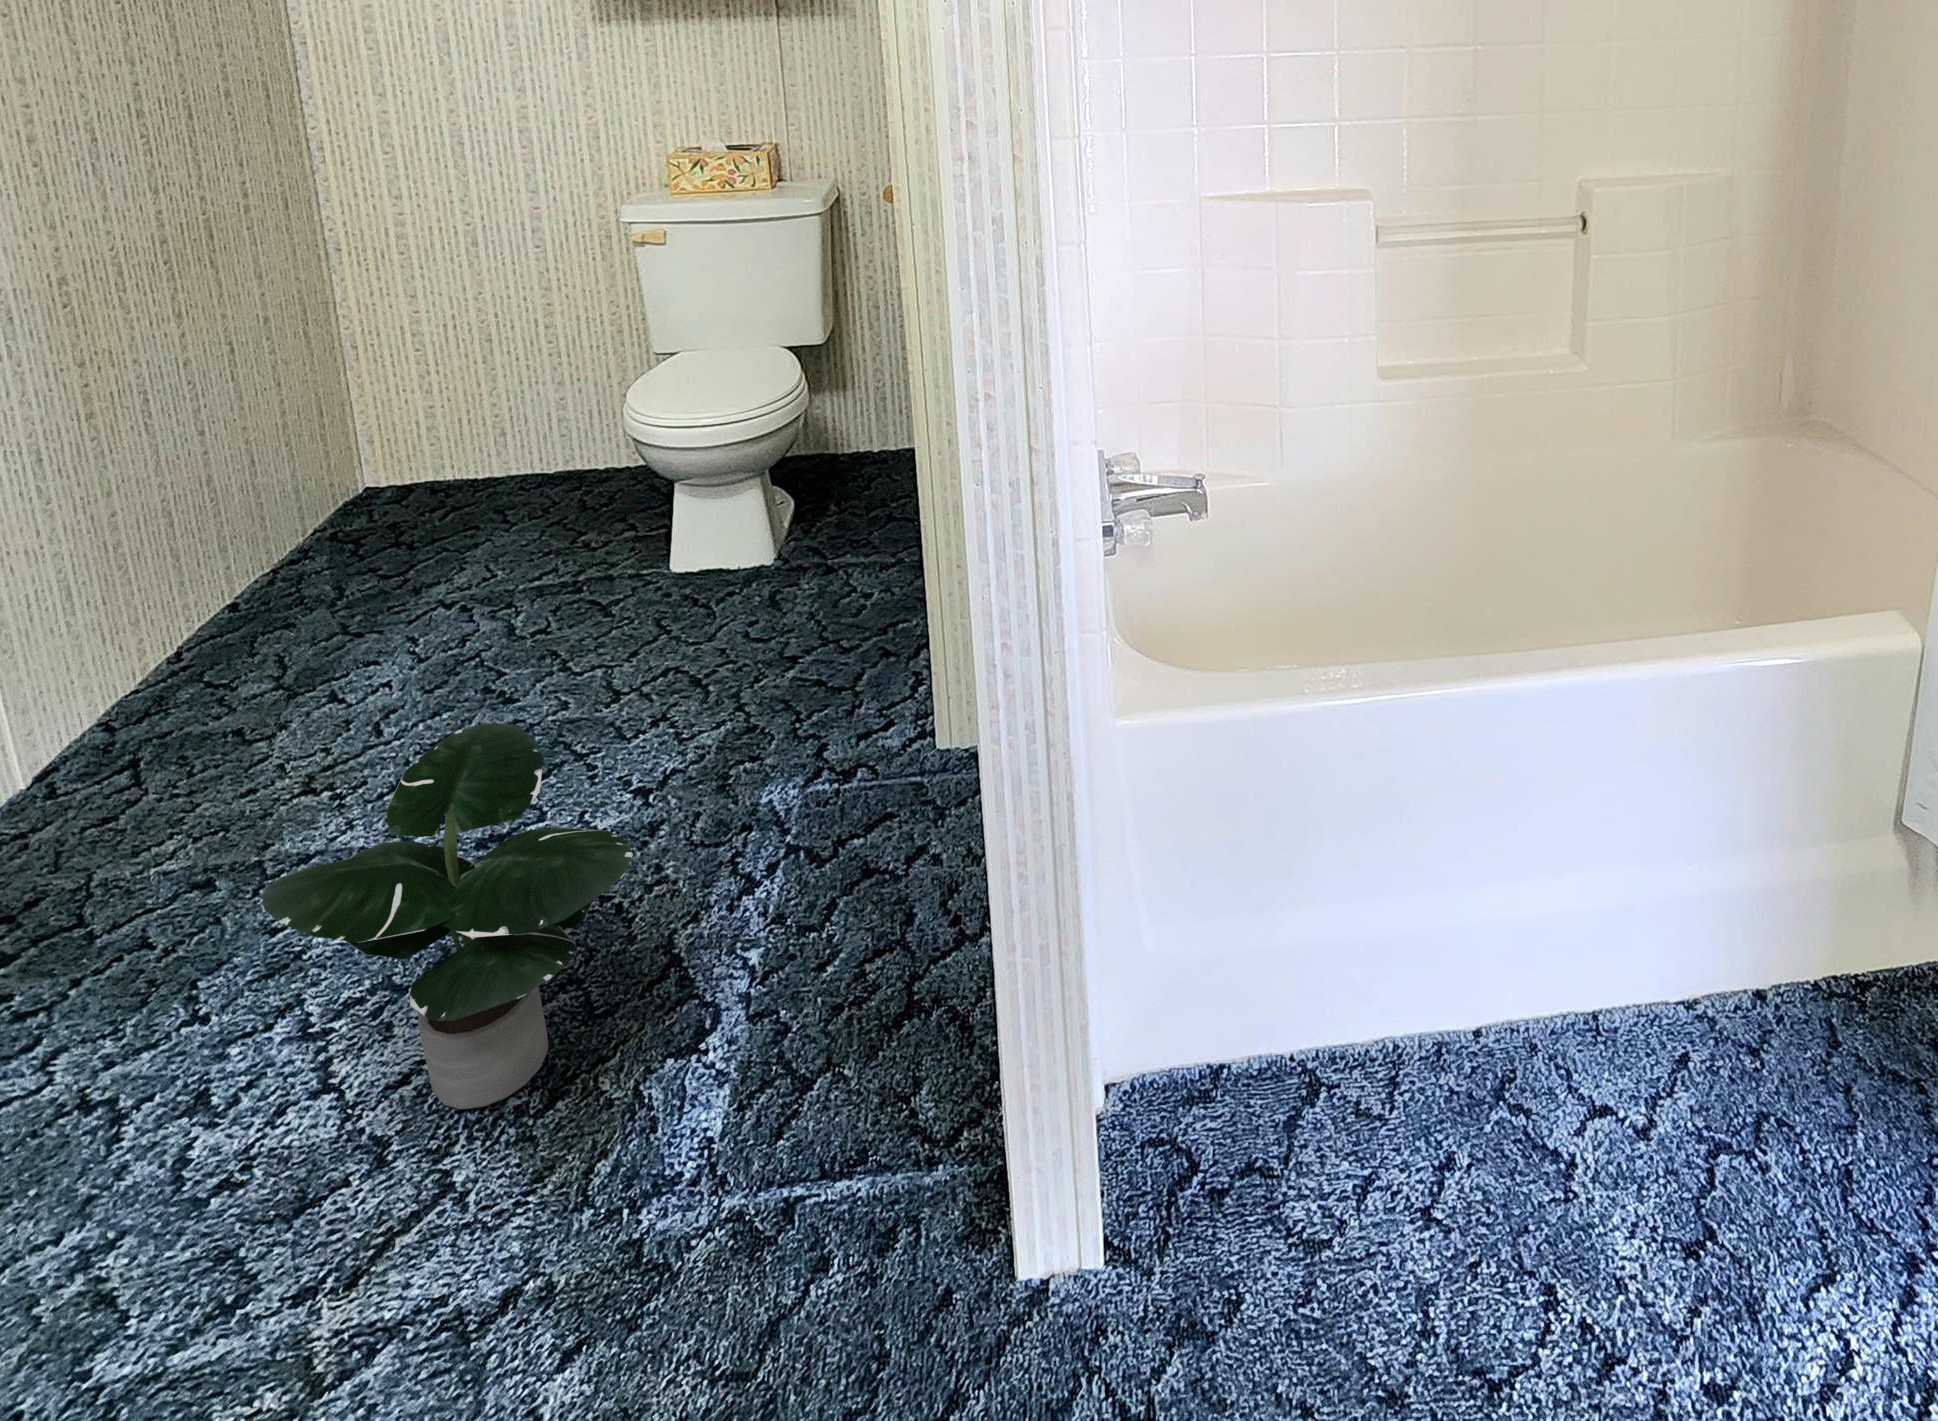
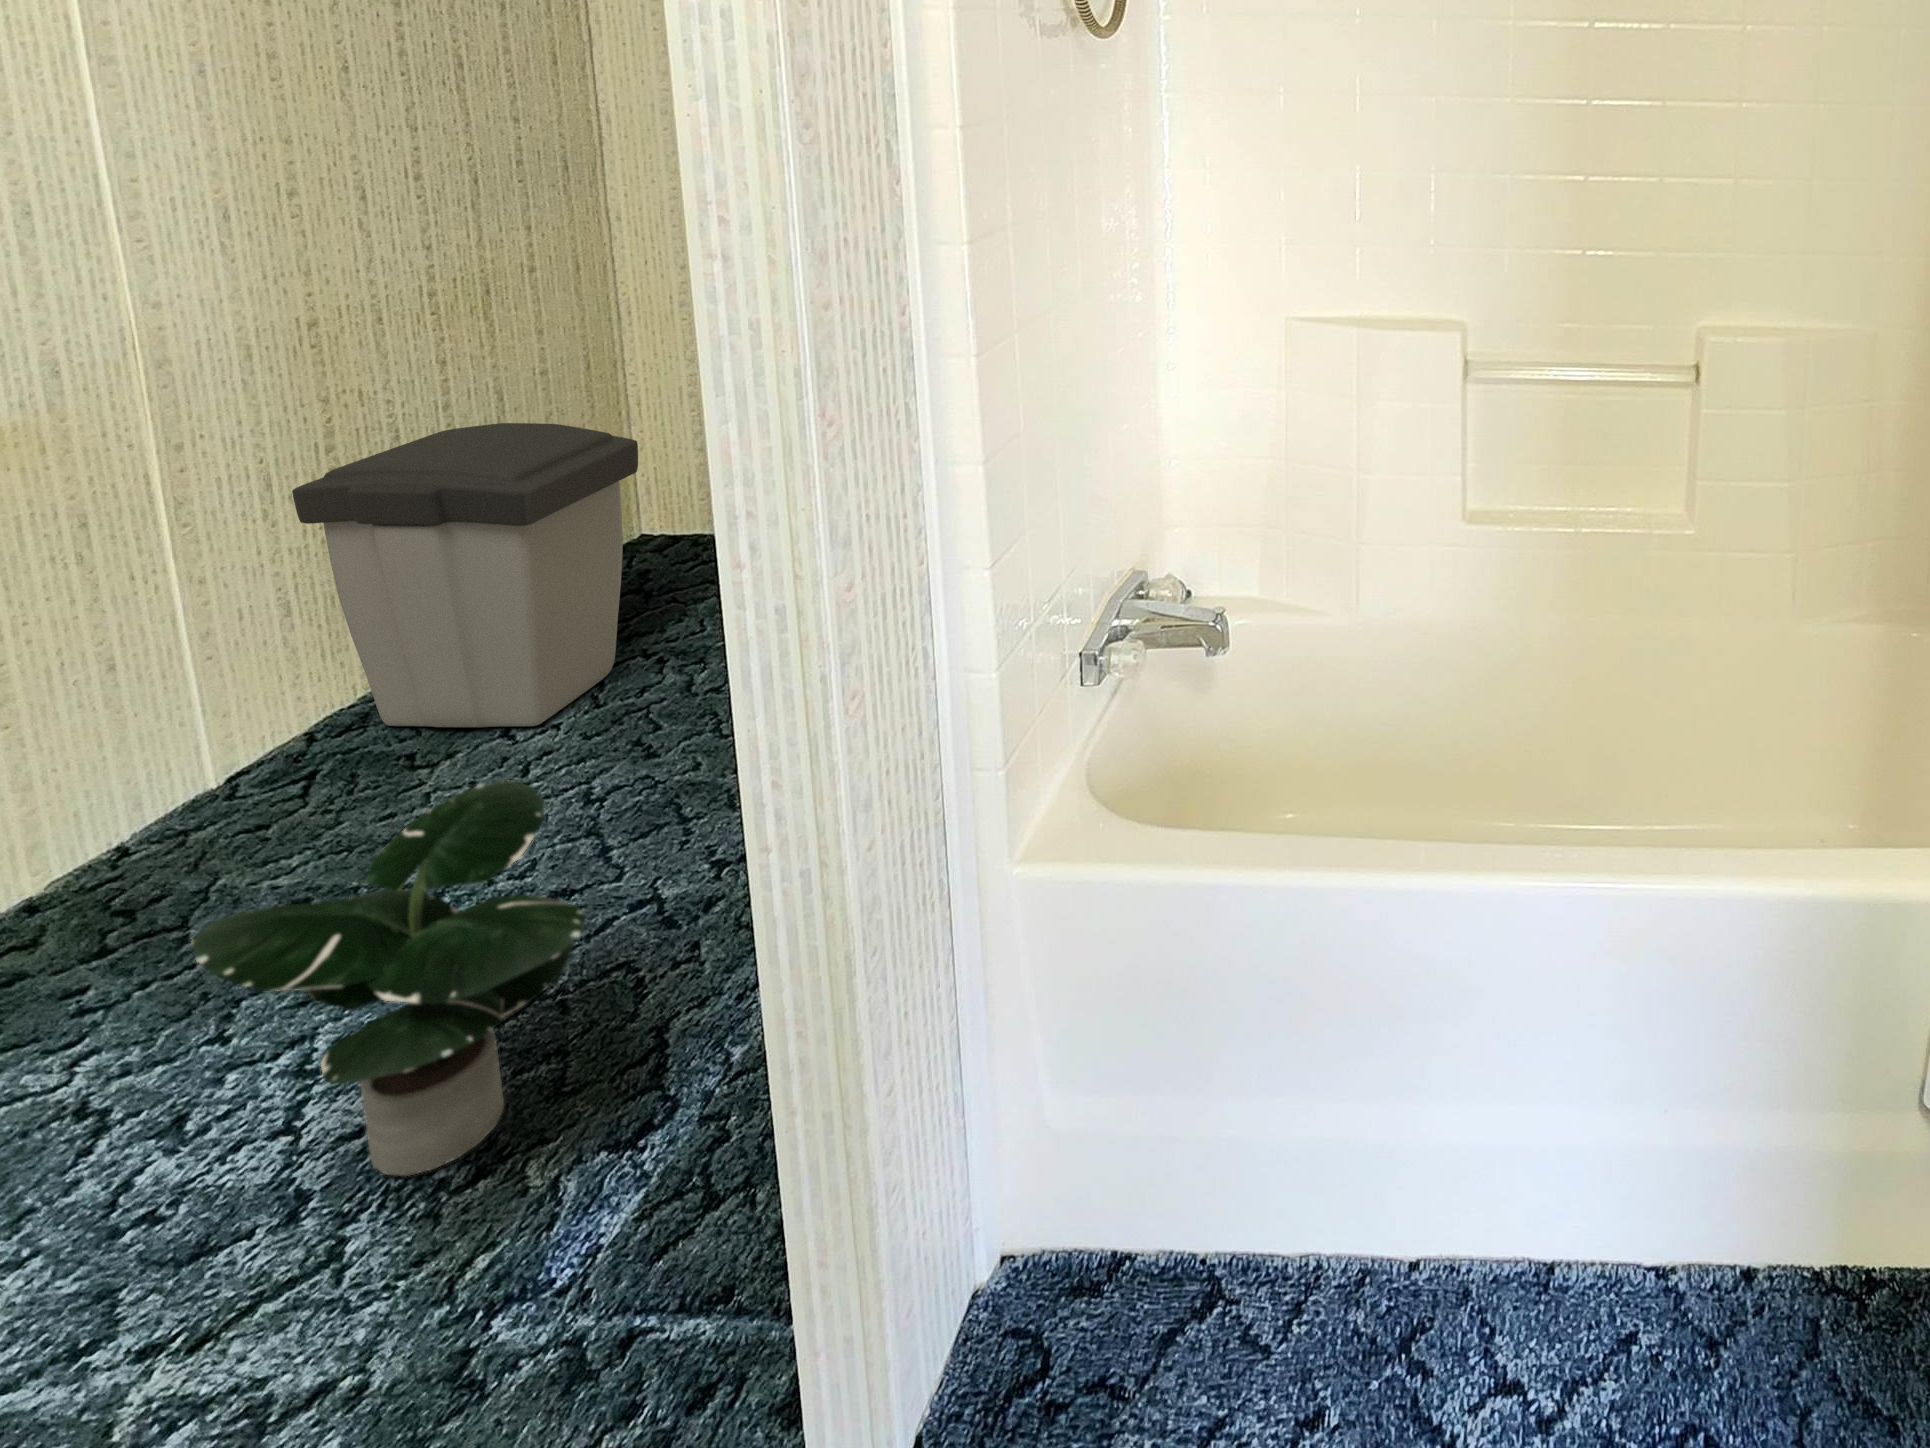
trash can: none [54,372,407,707] -> present [292,423,638,727]

